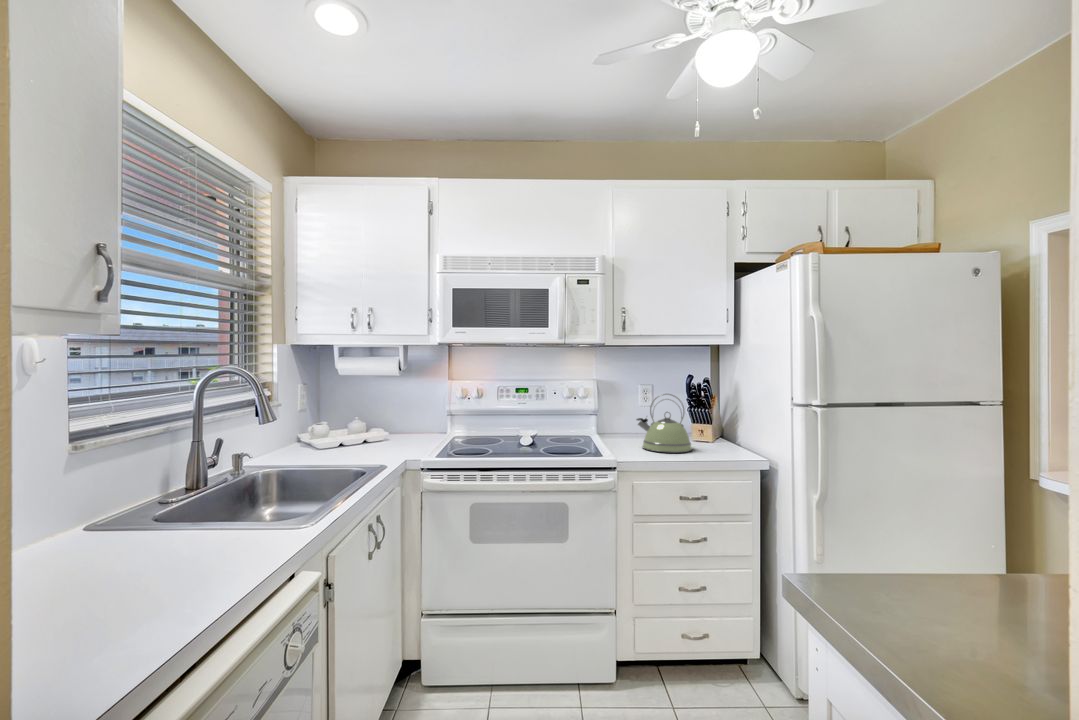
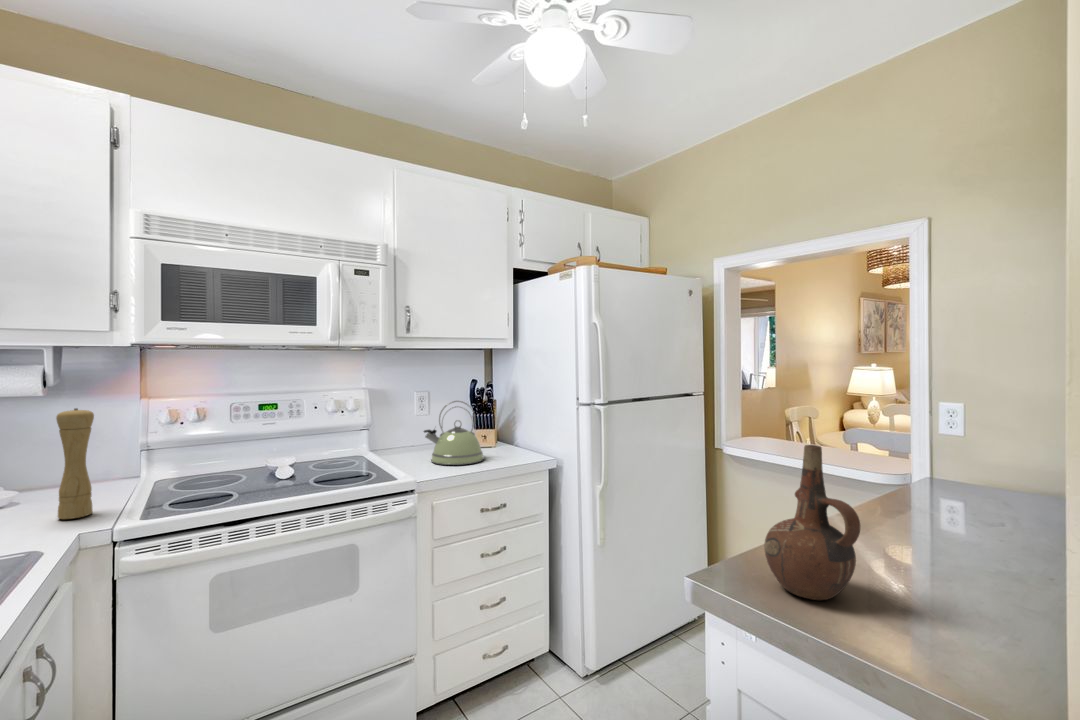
pepper mill: none [396,384,414,452] -> present [56,408,94,519]
ceramic pitcher: none [864,449,979,626] -> present [764,445,860,600]

